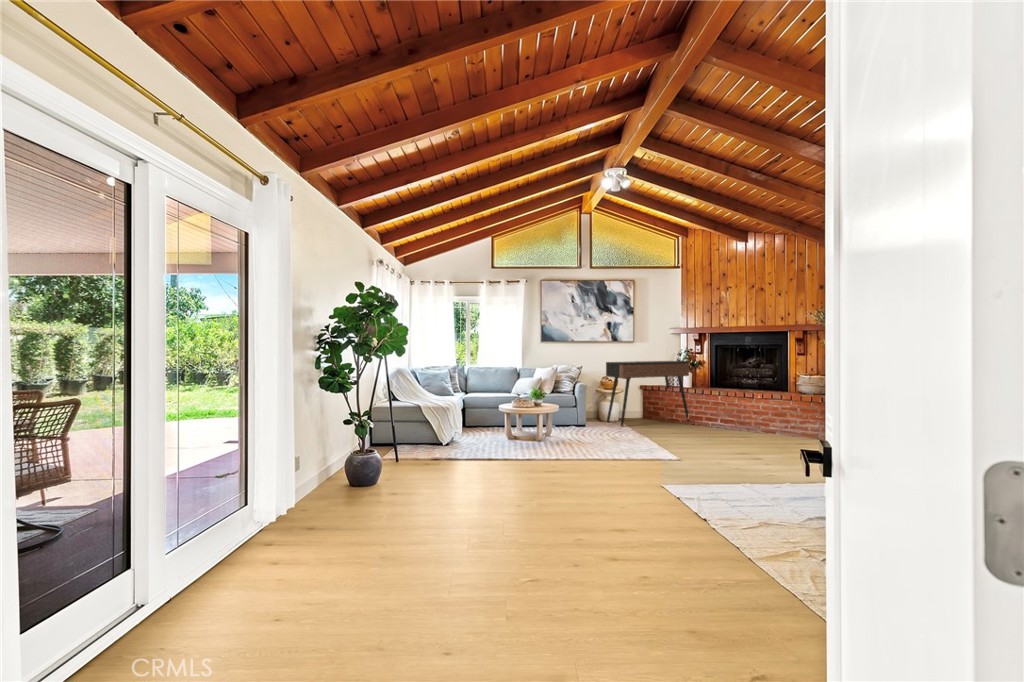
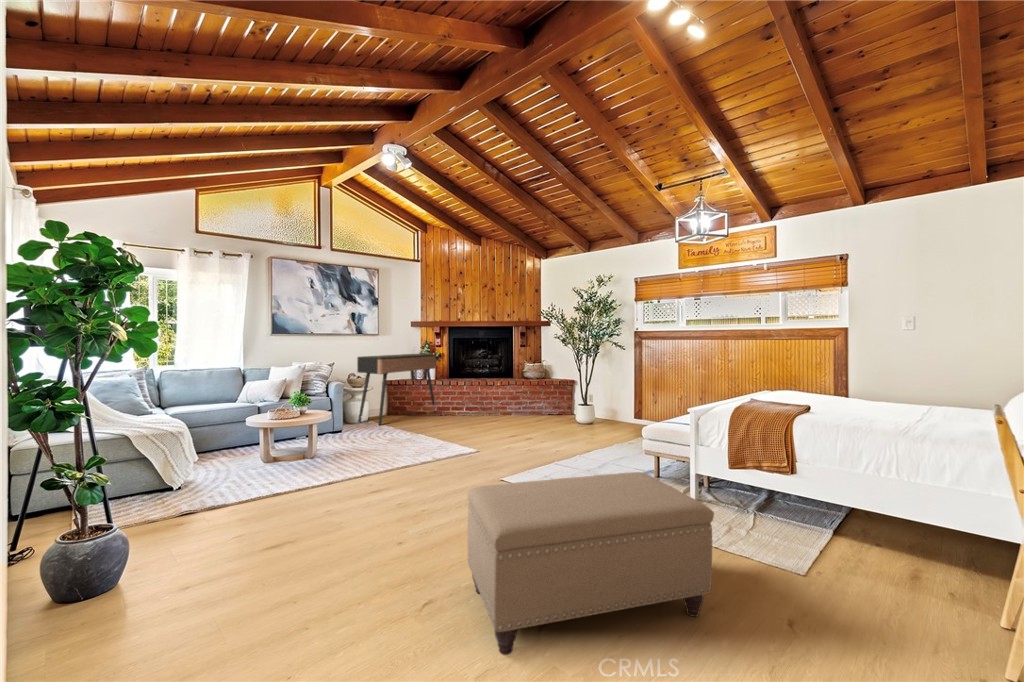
ottoman: none [488,460,701,619] -> present [467,472,714,655]

